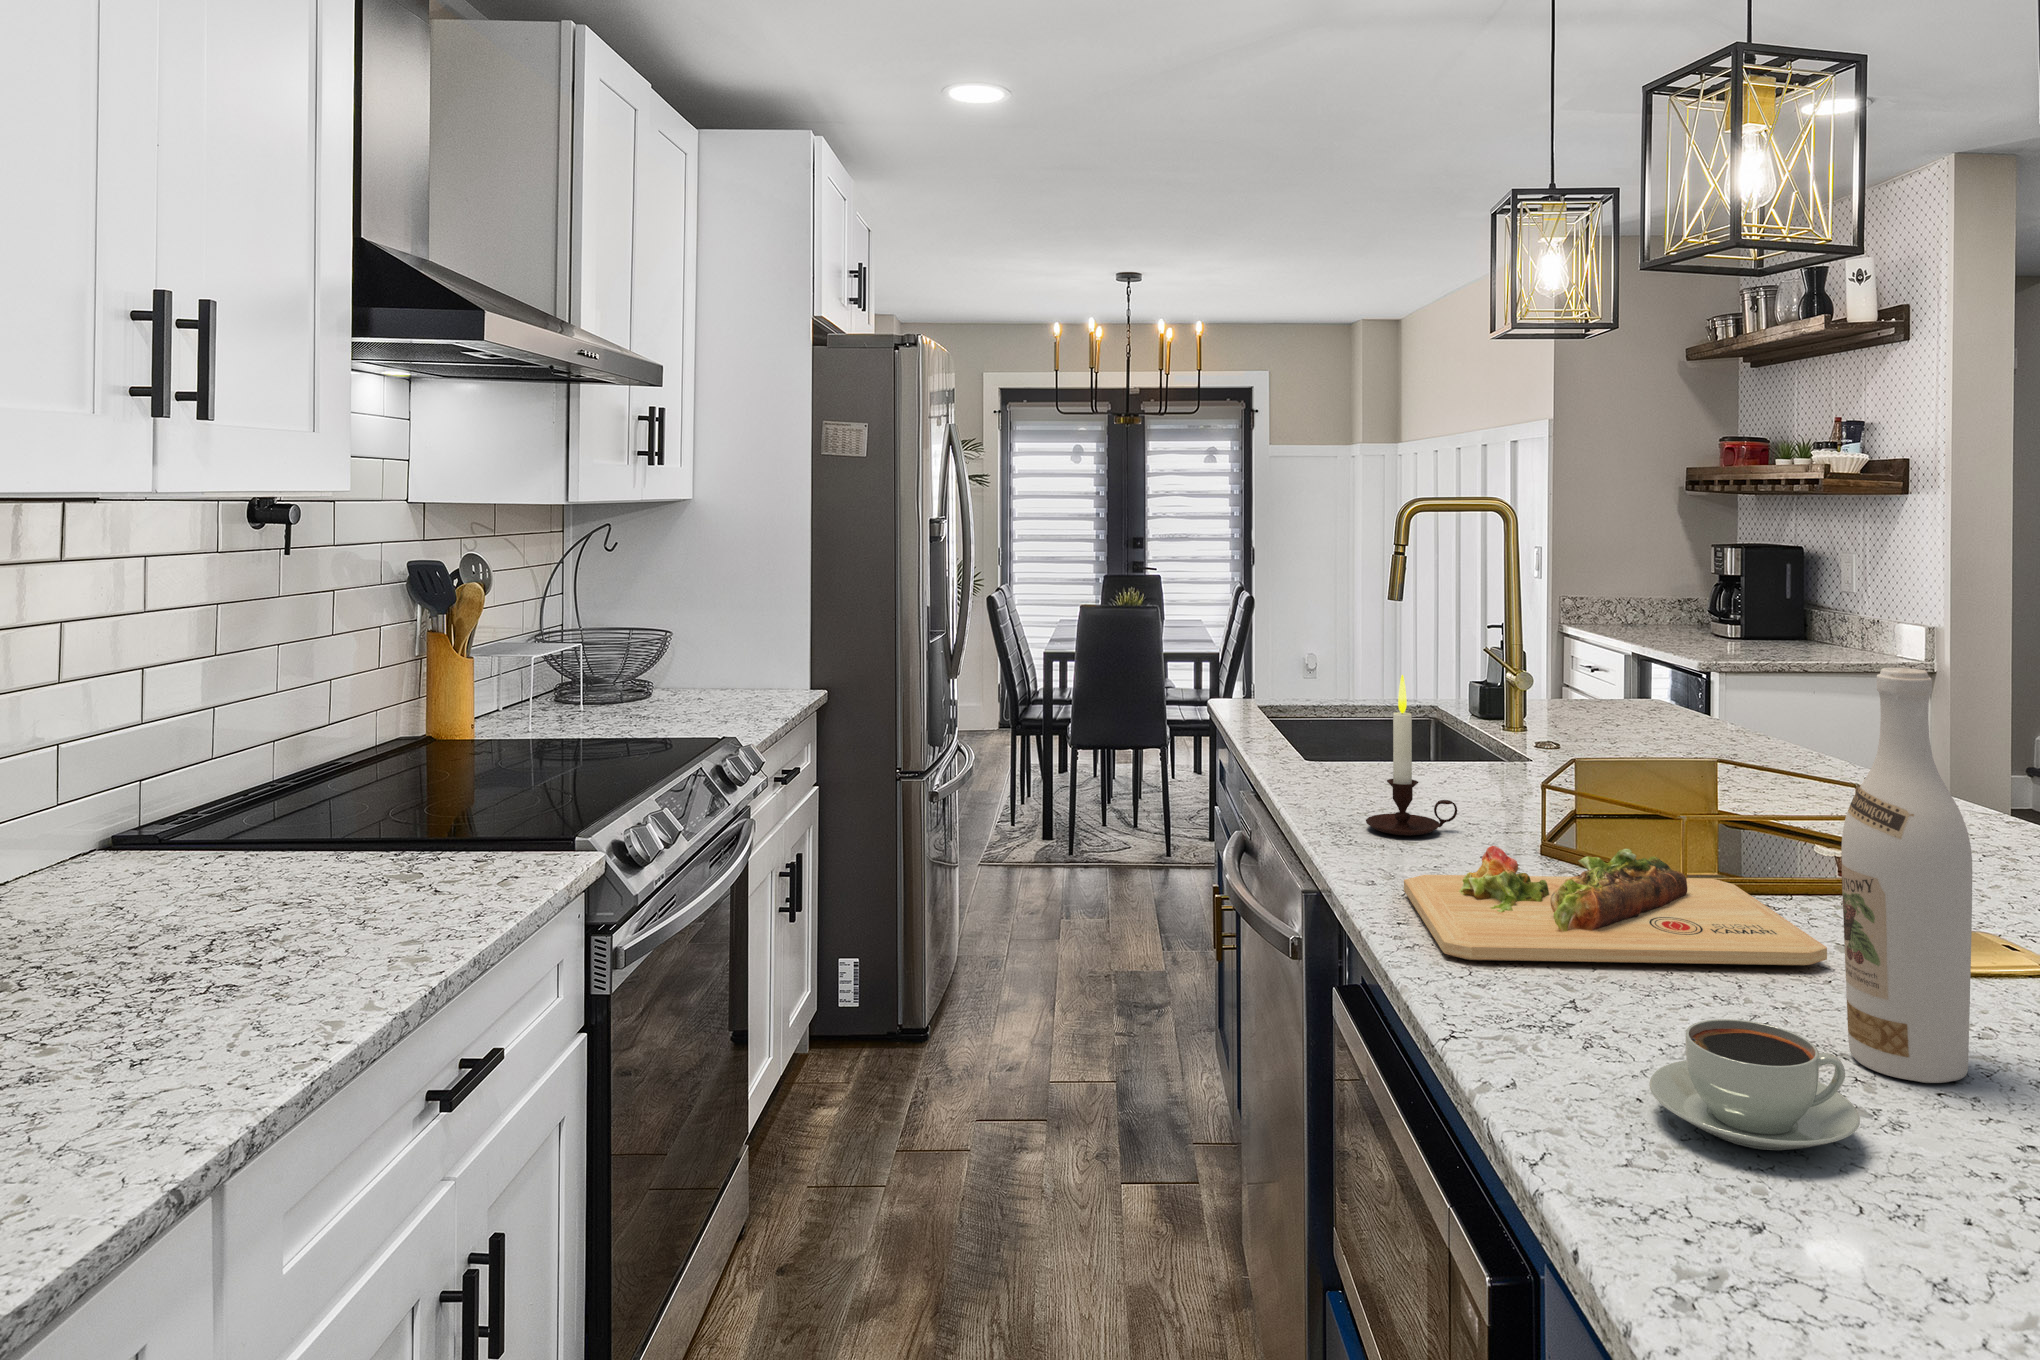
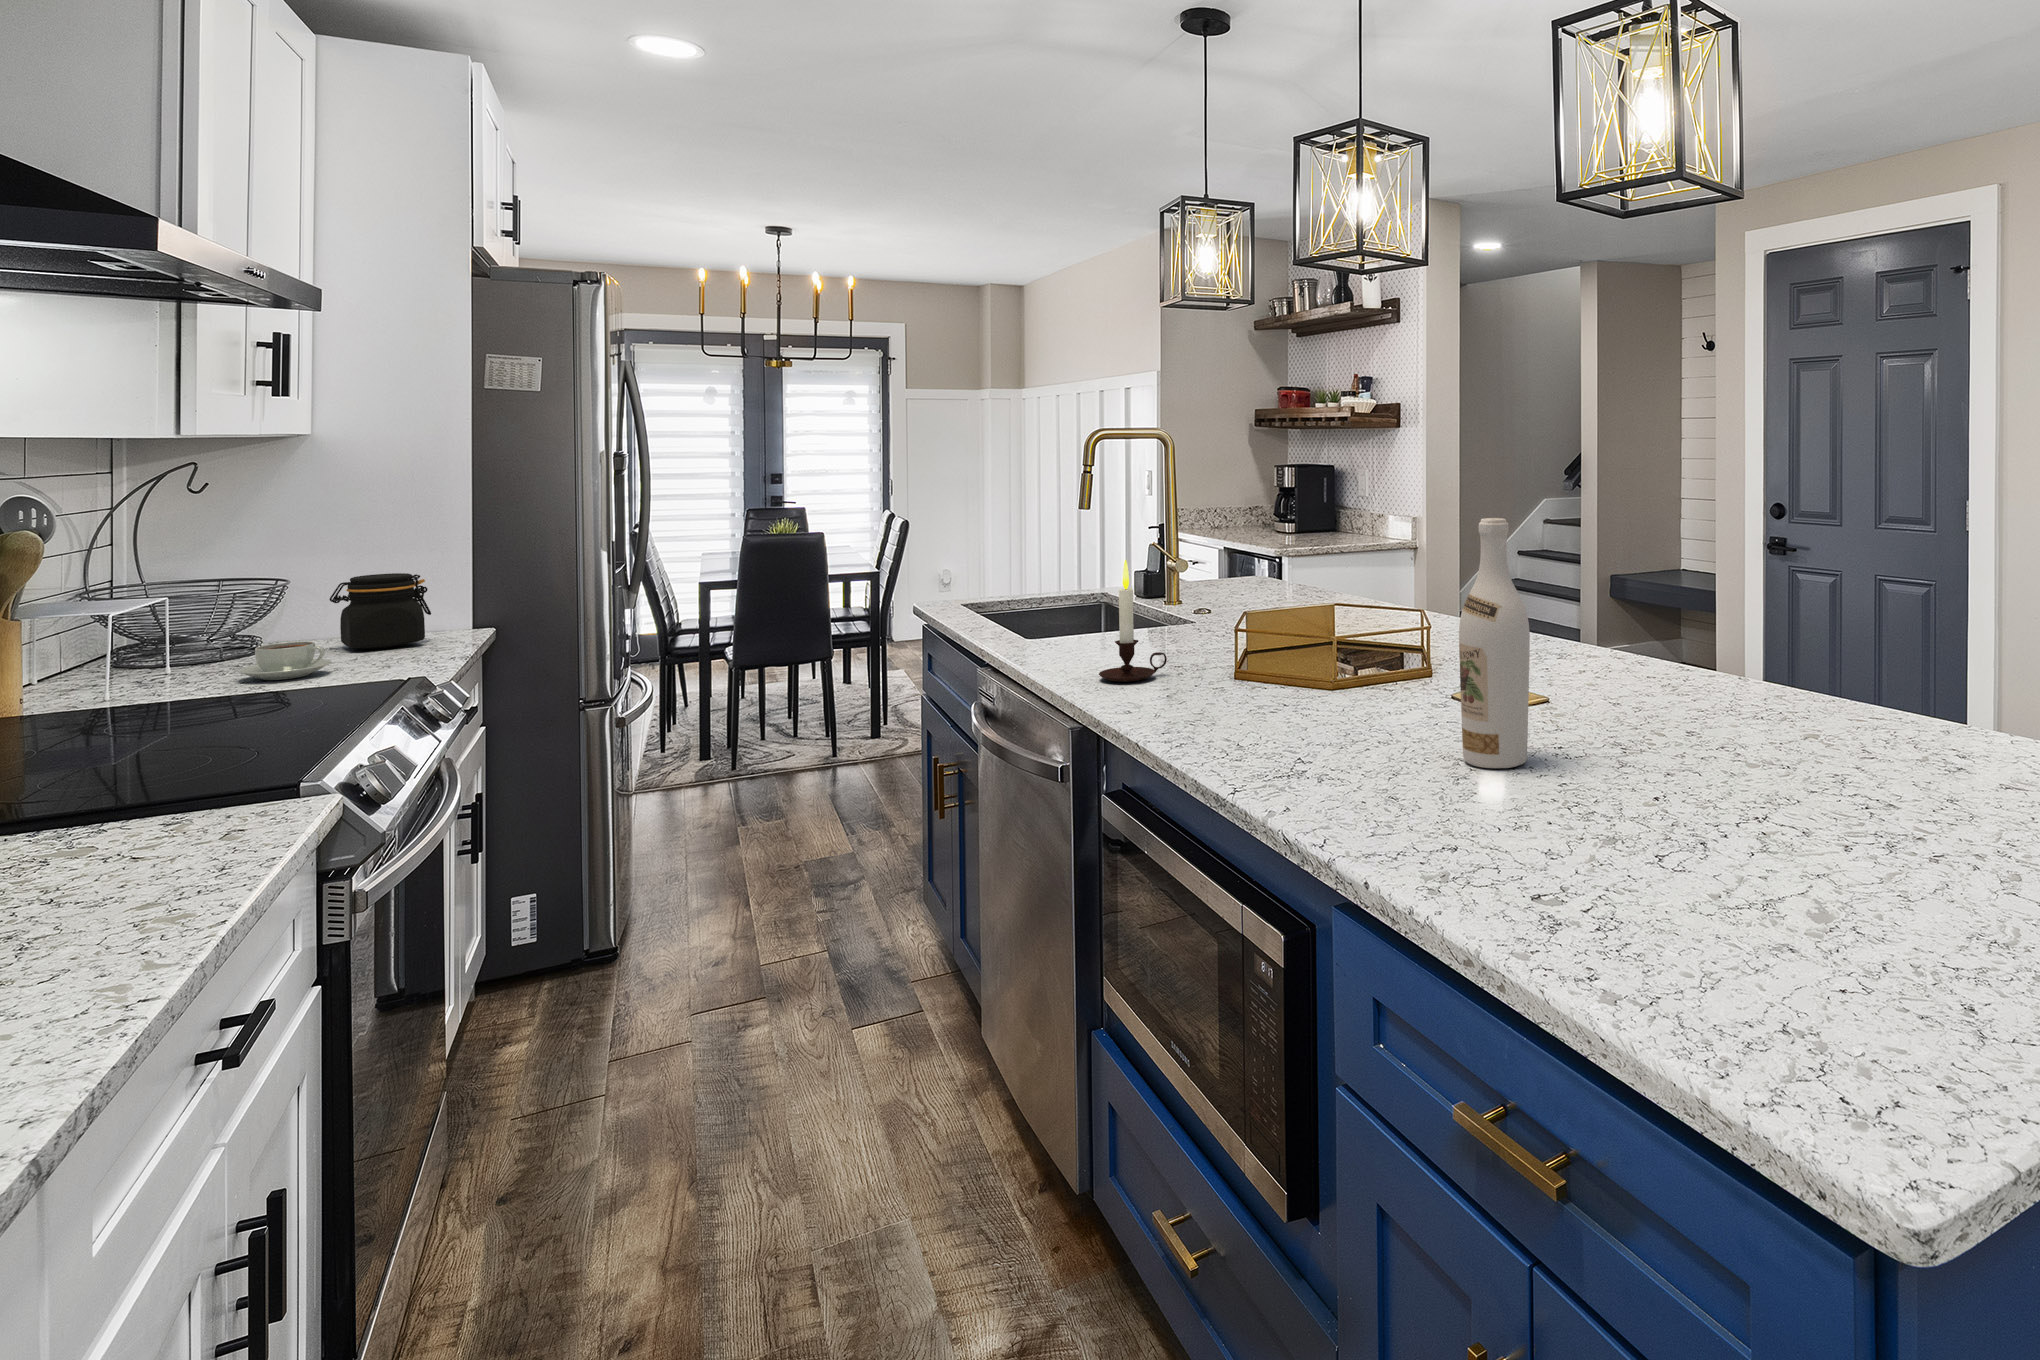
jar: none [693,628,770,700] -> present [329,573,431,649]
cutting board: present [1404,846,1827,966] -> none [1152,662,1434,749]
coffee cup: present [1649,1019,1860,1150] -> present [238,642,332,680]

